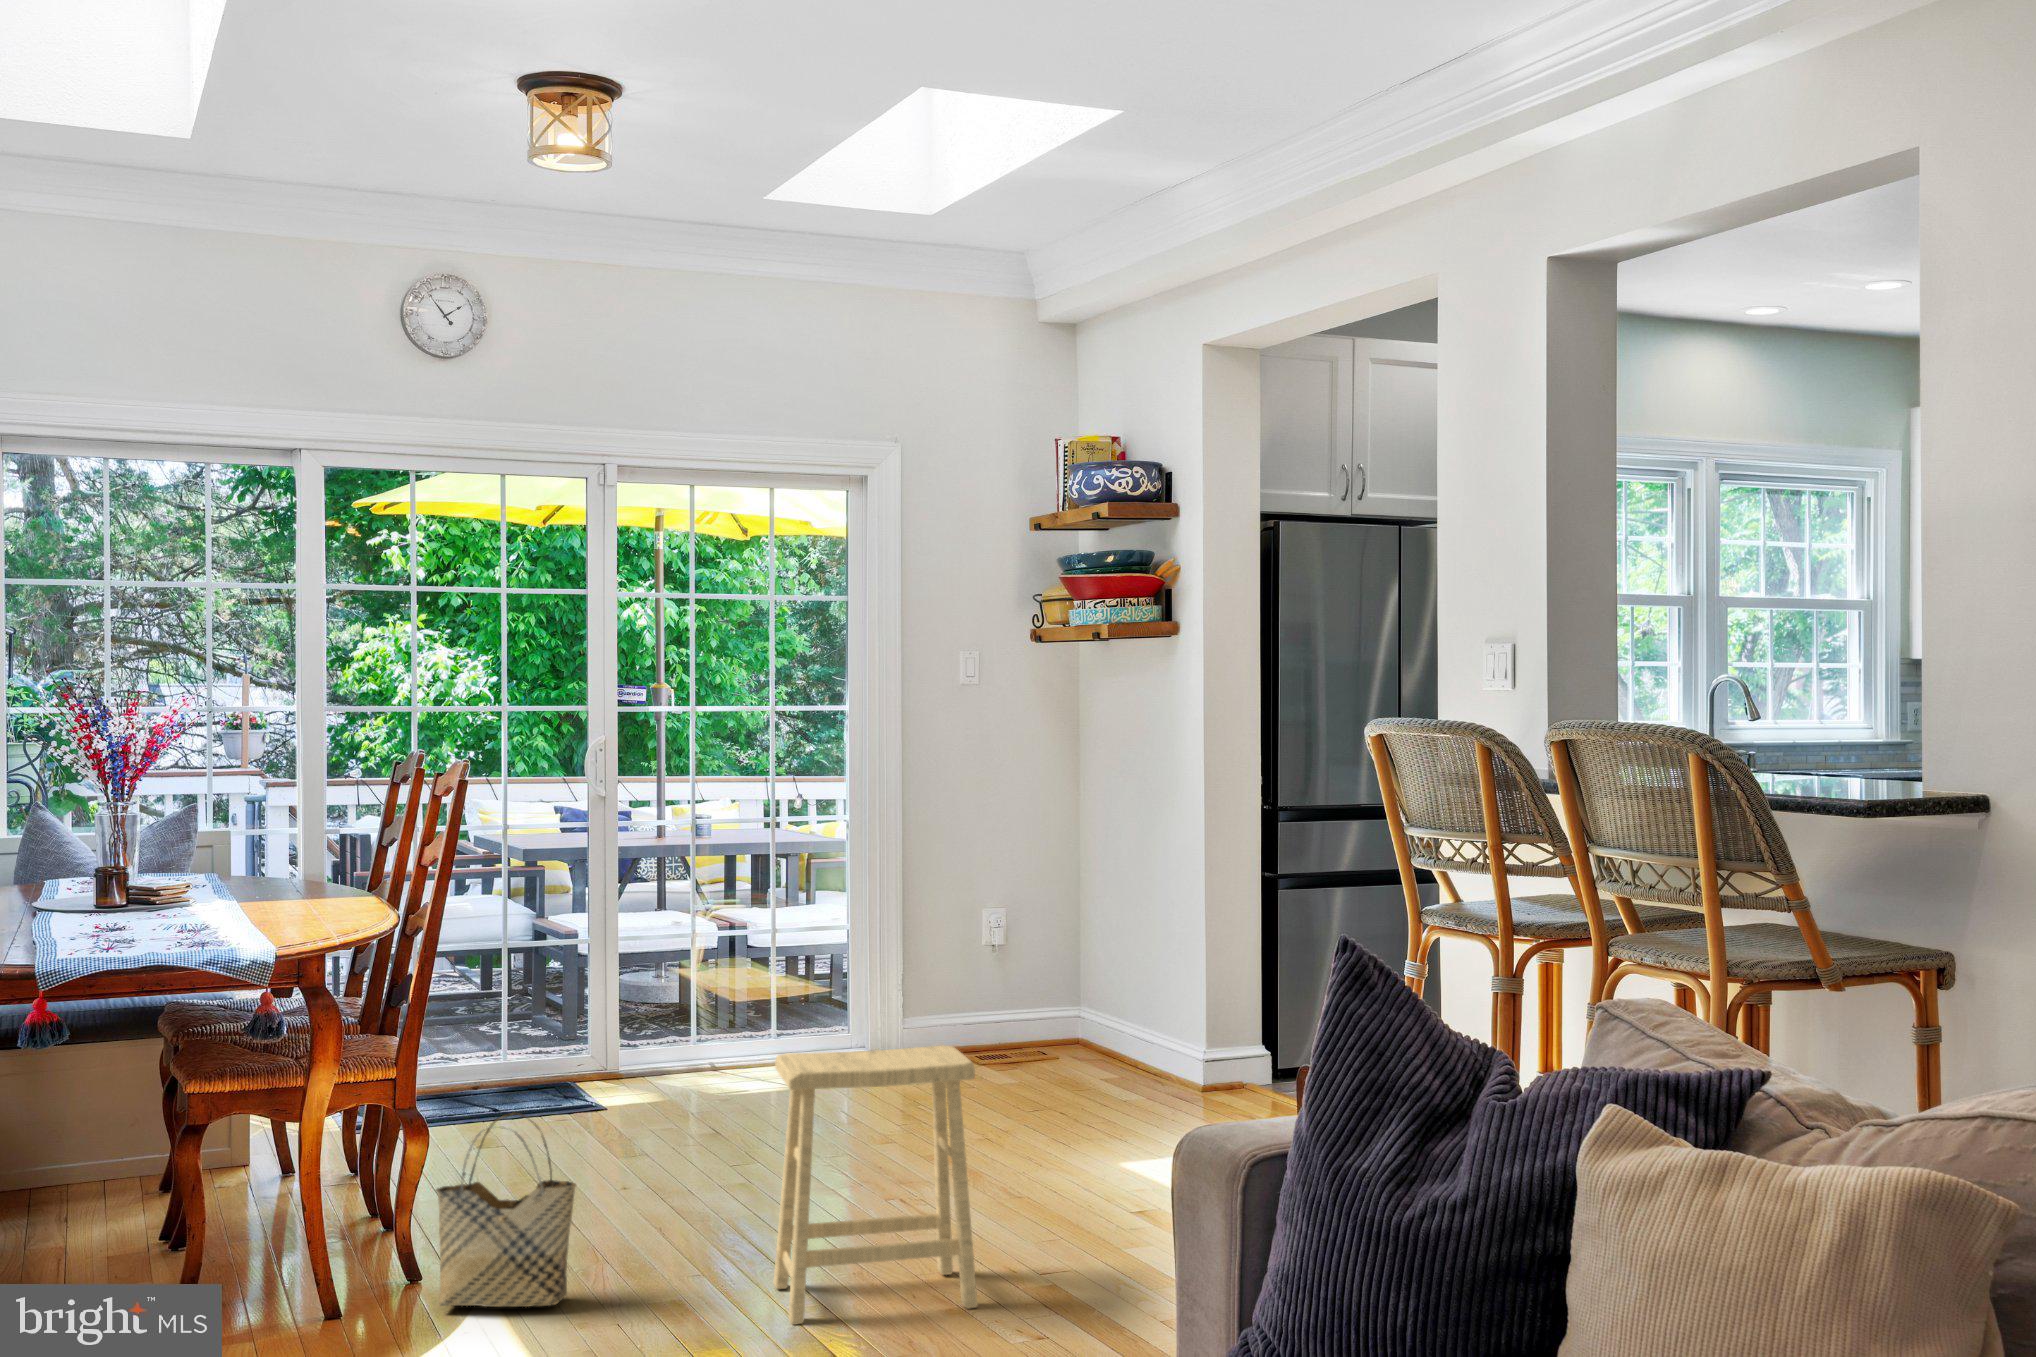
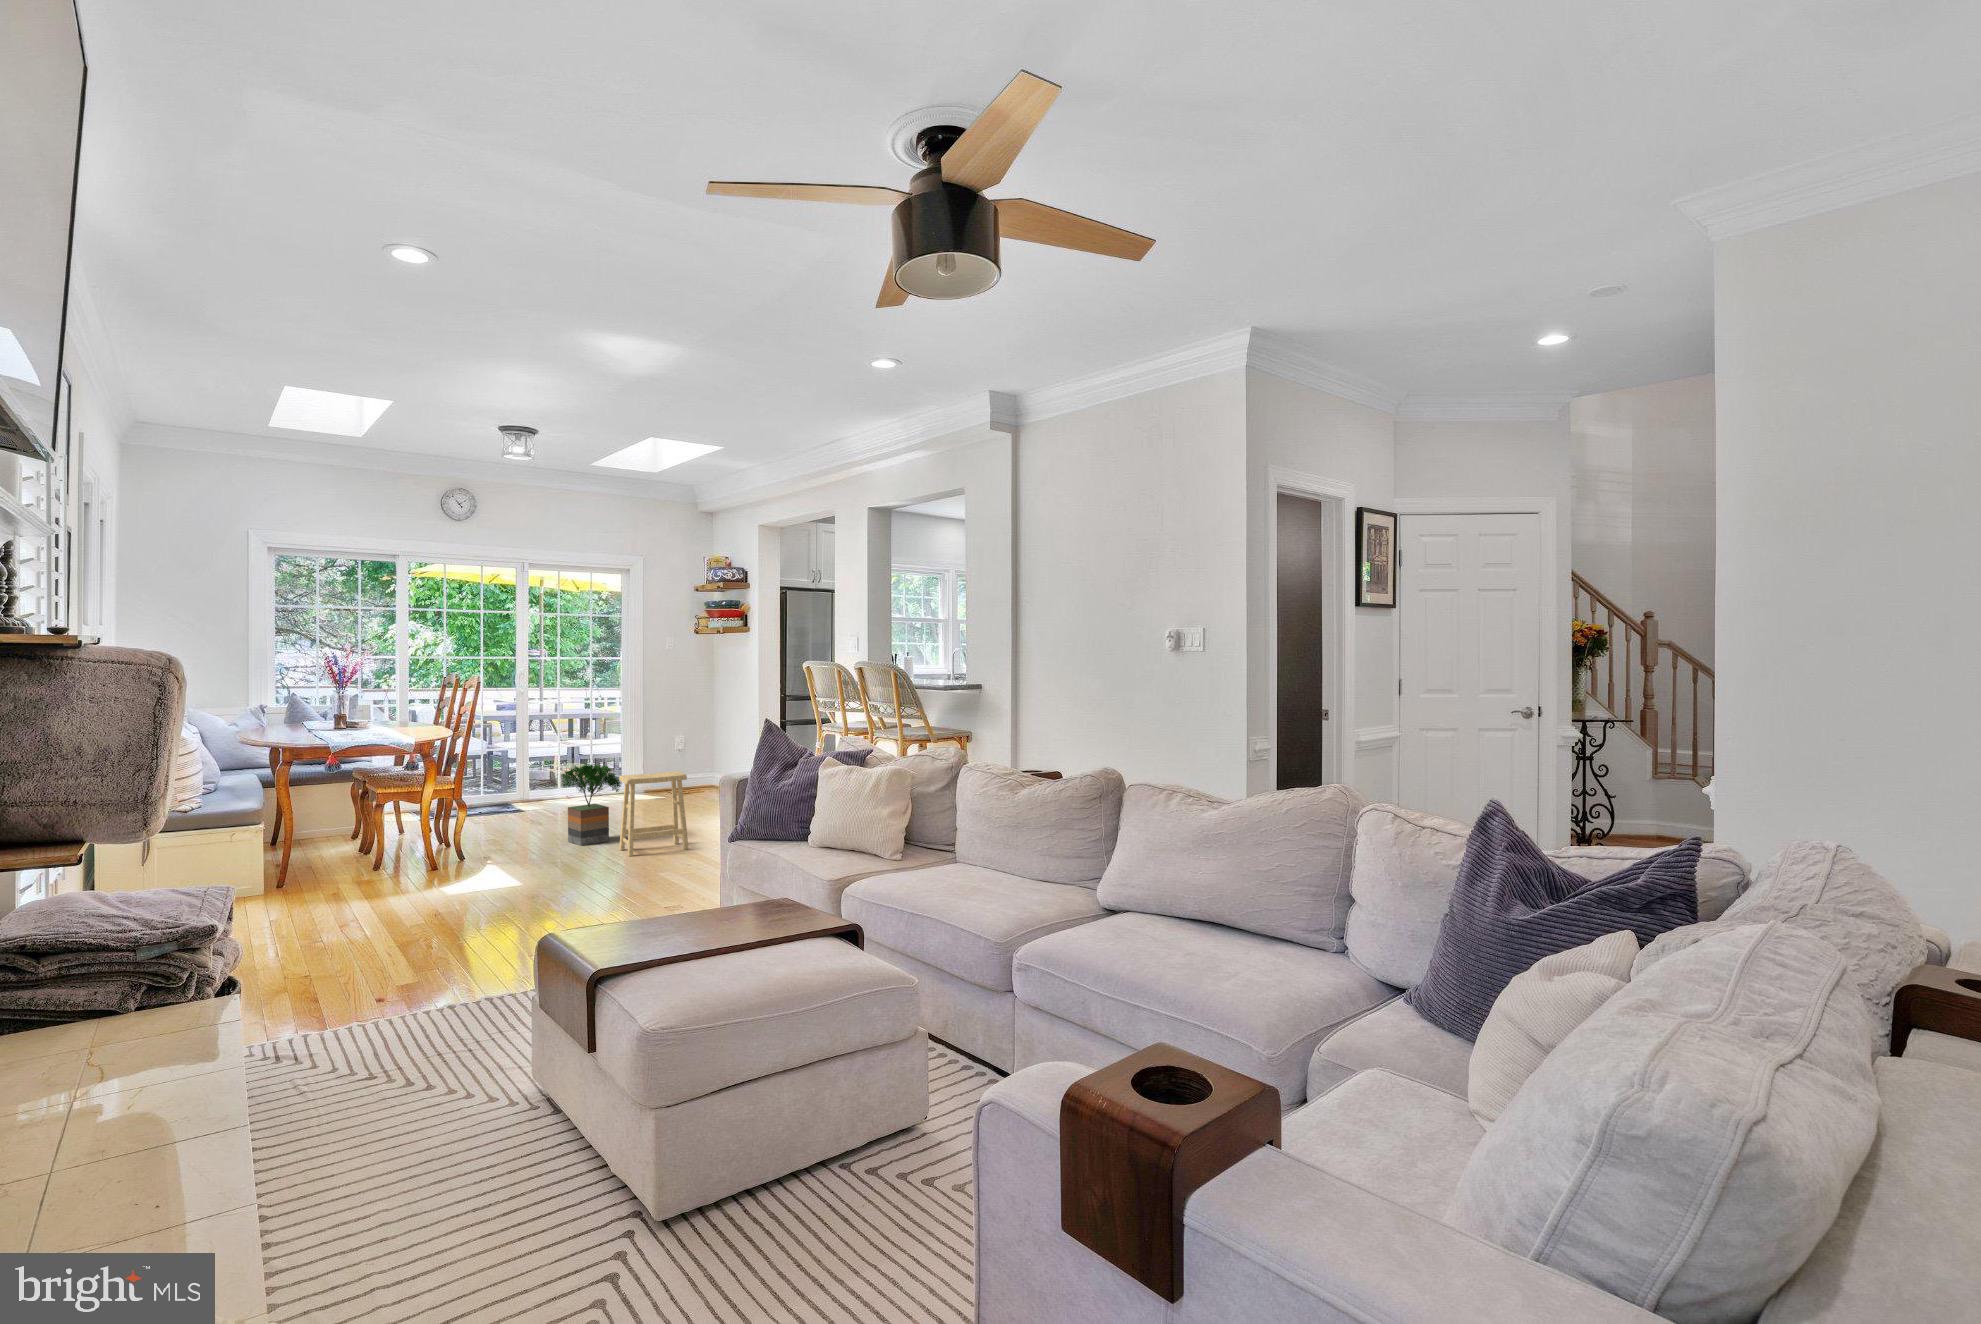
potted tree: none [625,1000,799,1253] -> present [562,764,621,846]
woven basket: present [436,1113,576,1307] -> none [503,799,552,860]

